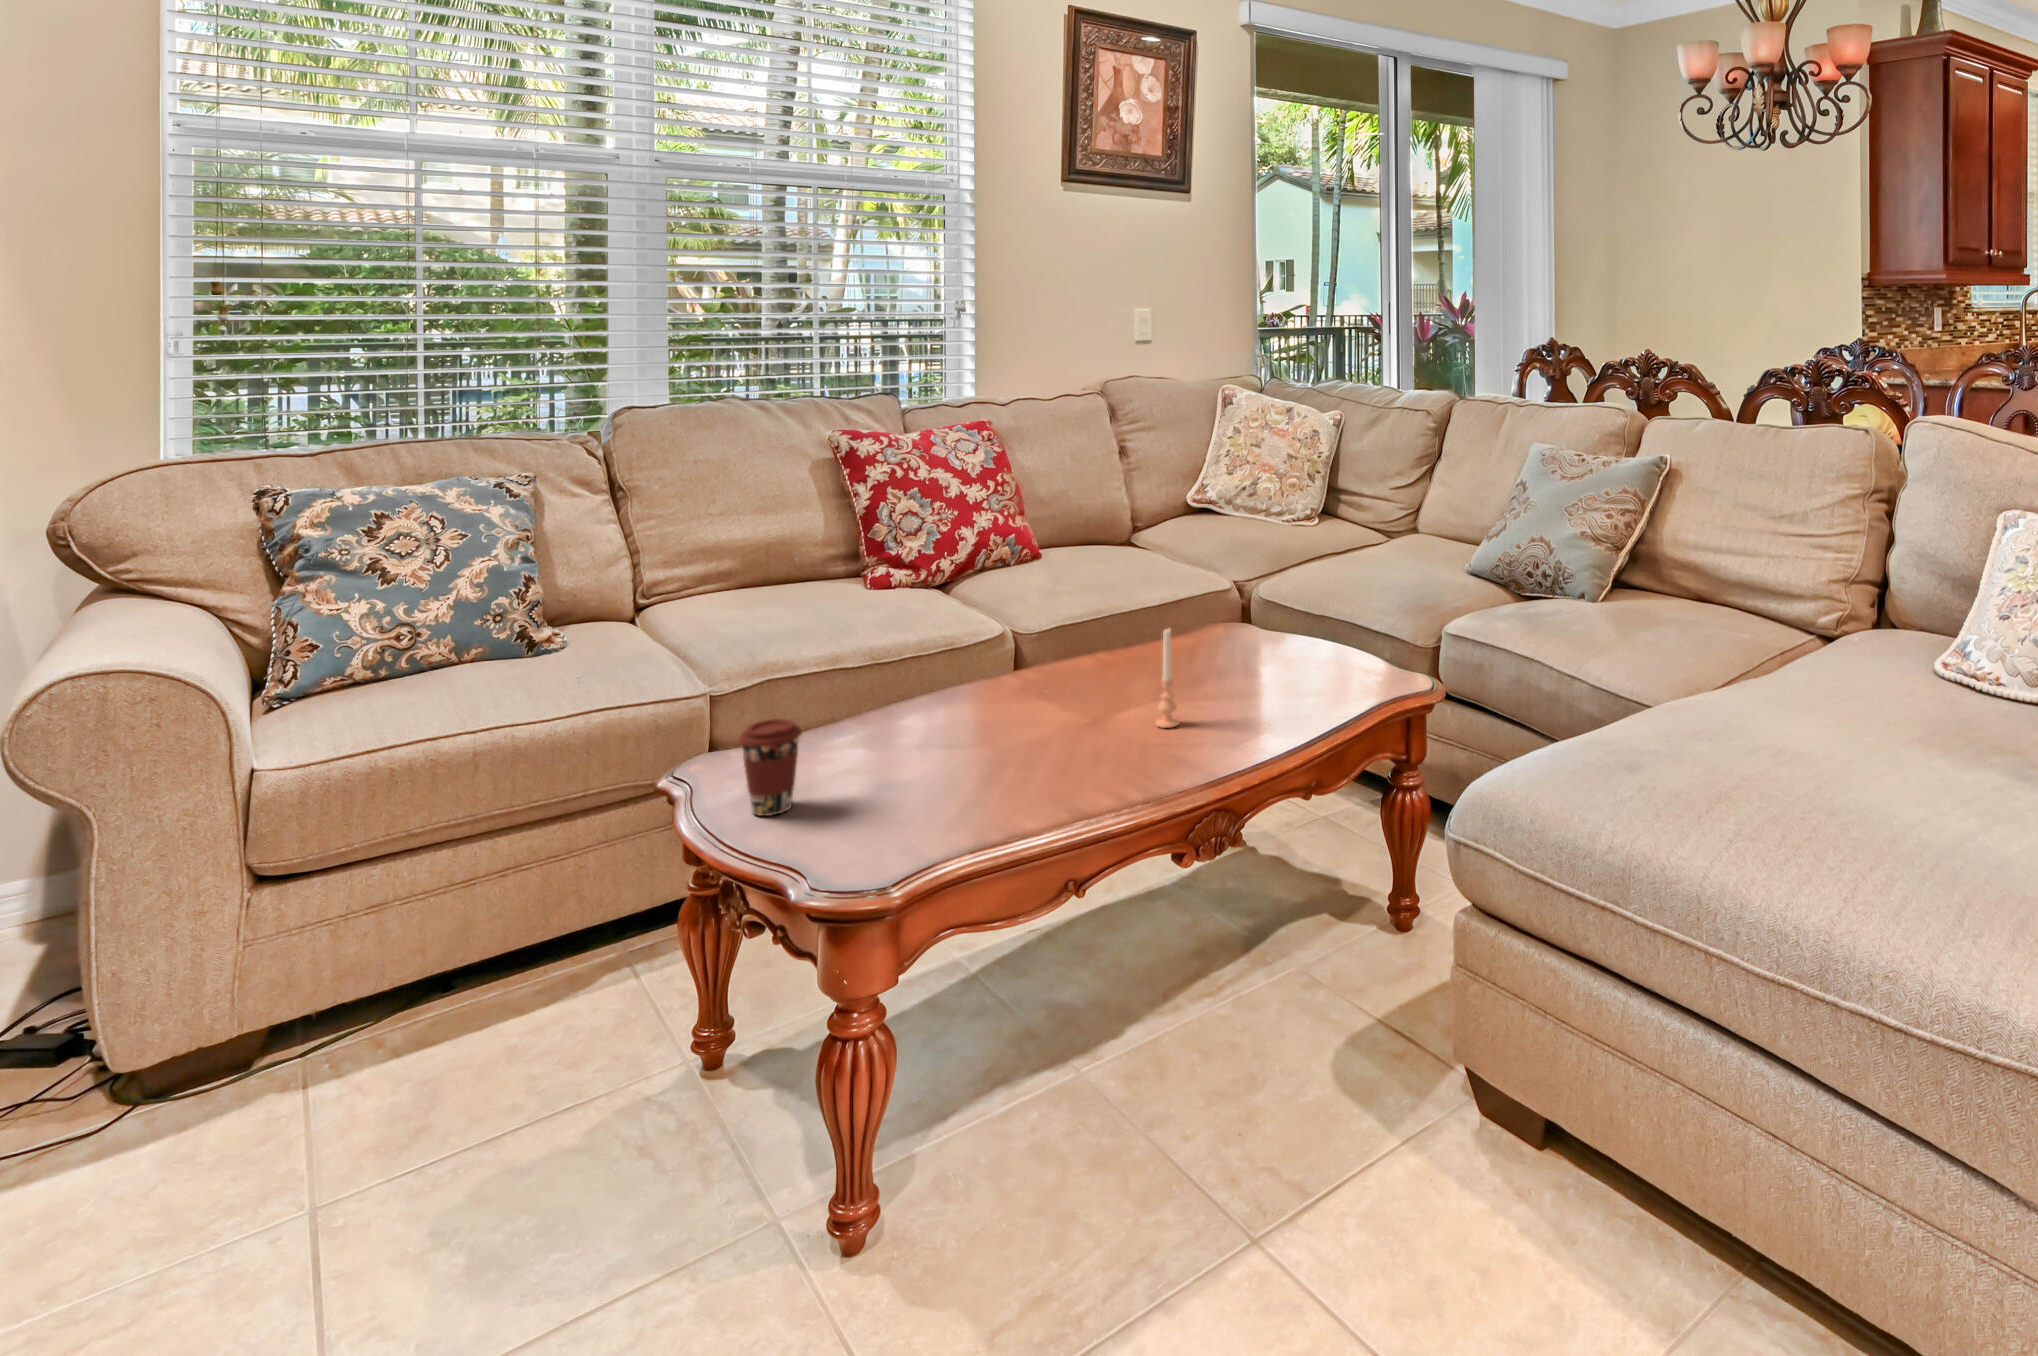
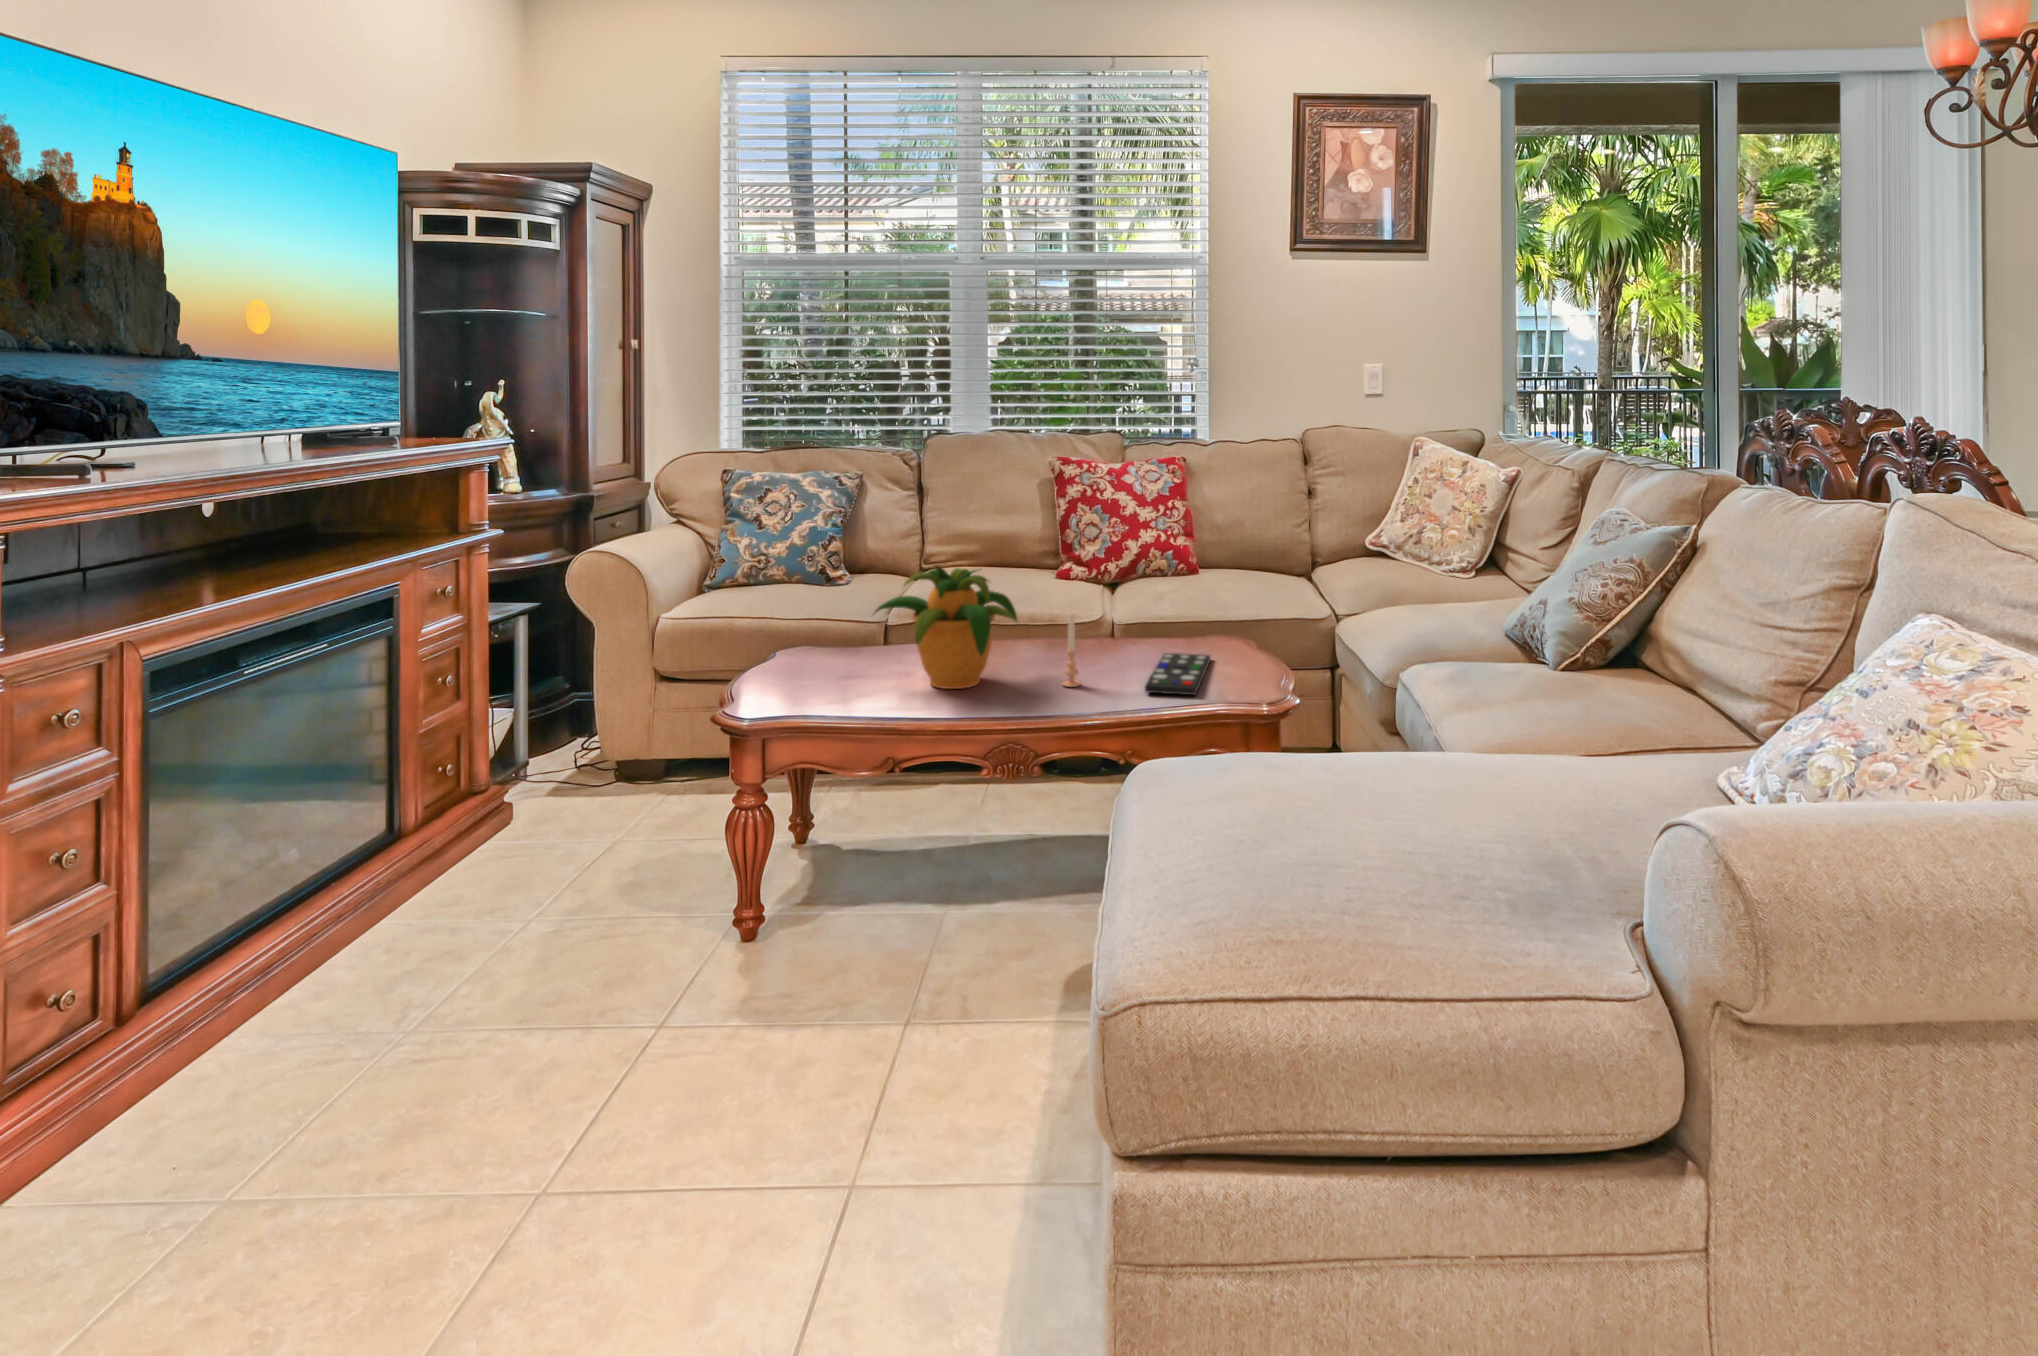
potted plant: none [886,590,1106,770] -> present [875,566,1017,689]
remote control: none [1206,653,1328,713] -> present [1145,653,1211,695]
coffee cup: present [738,719,802,816] -> none [784,625,822,683]

